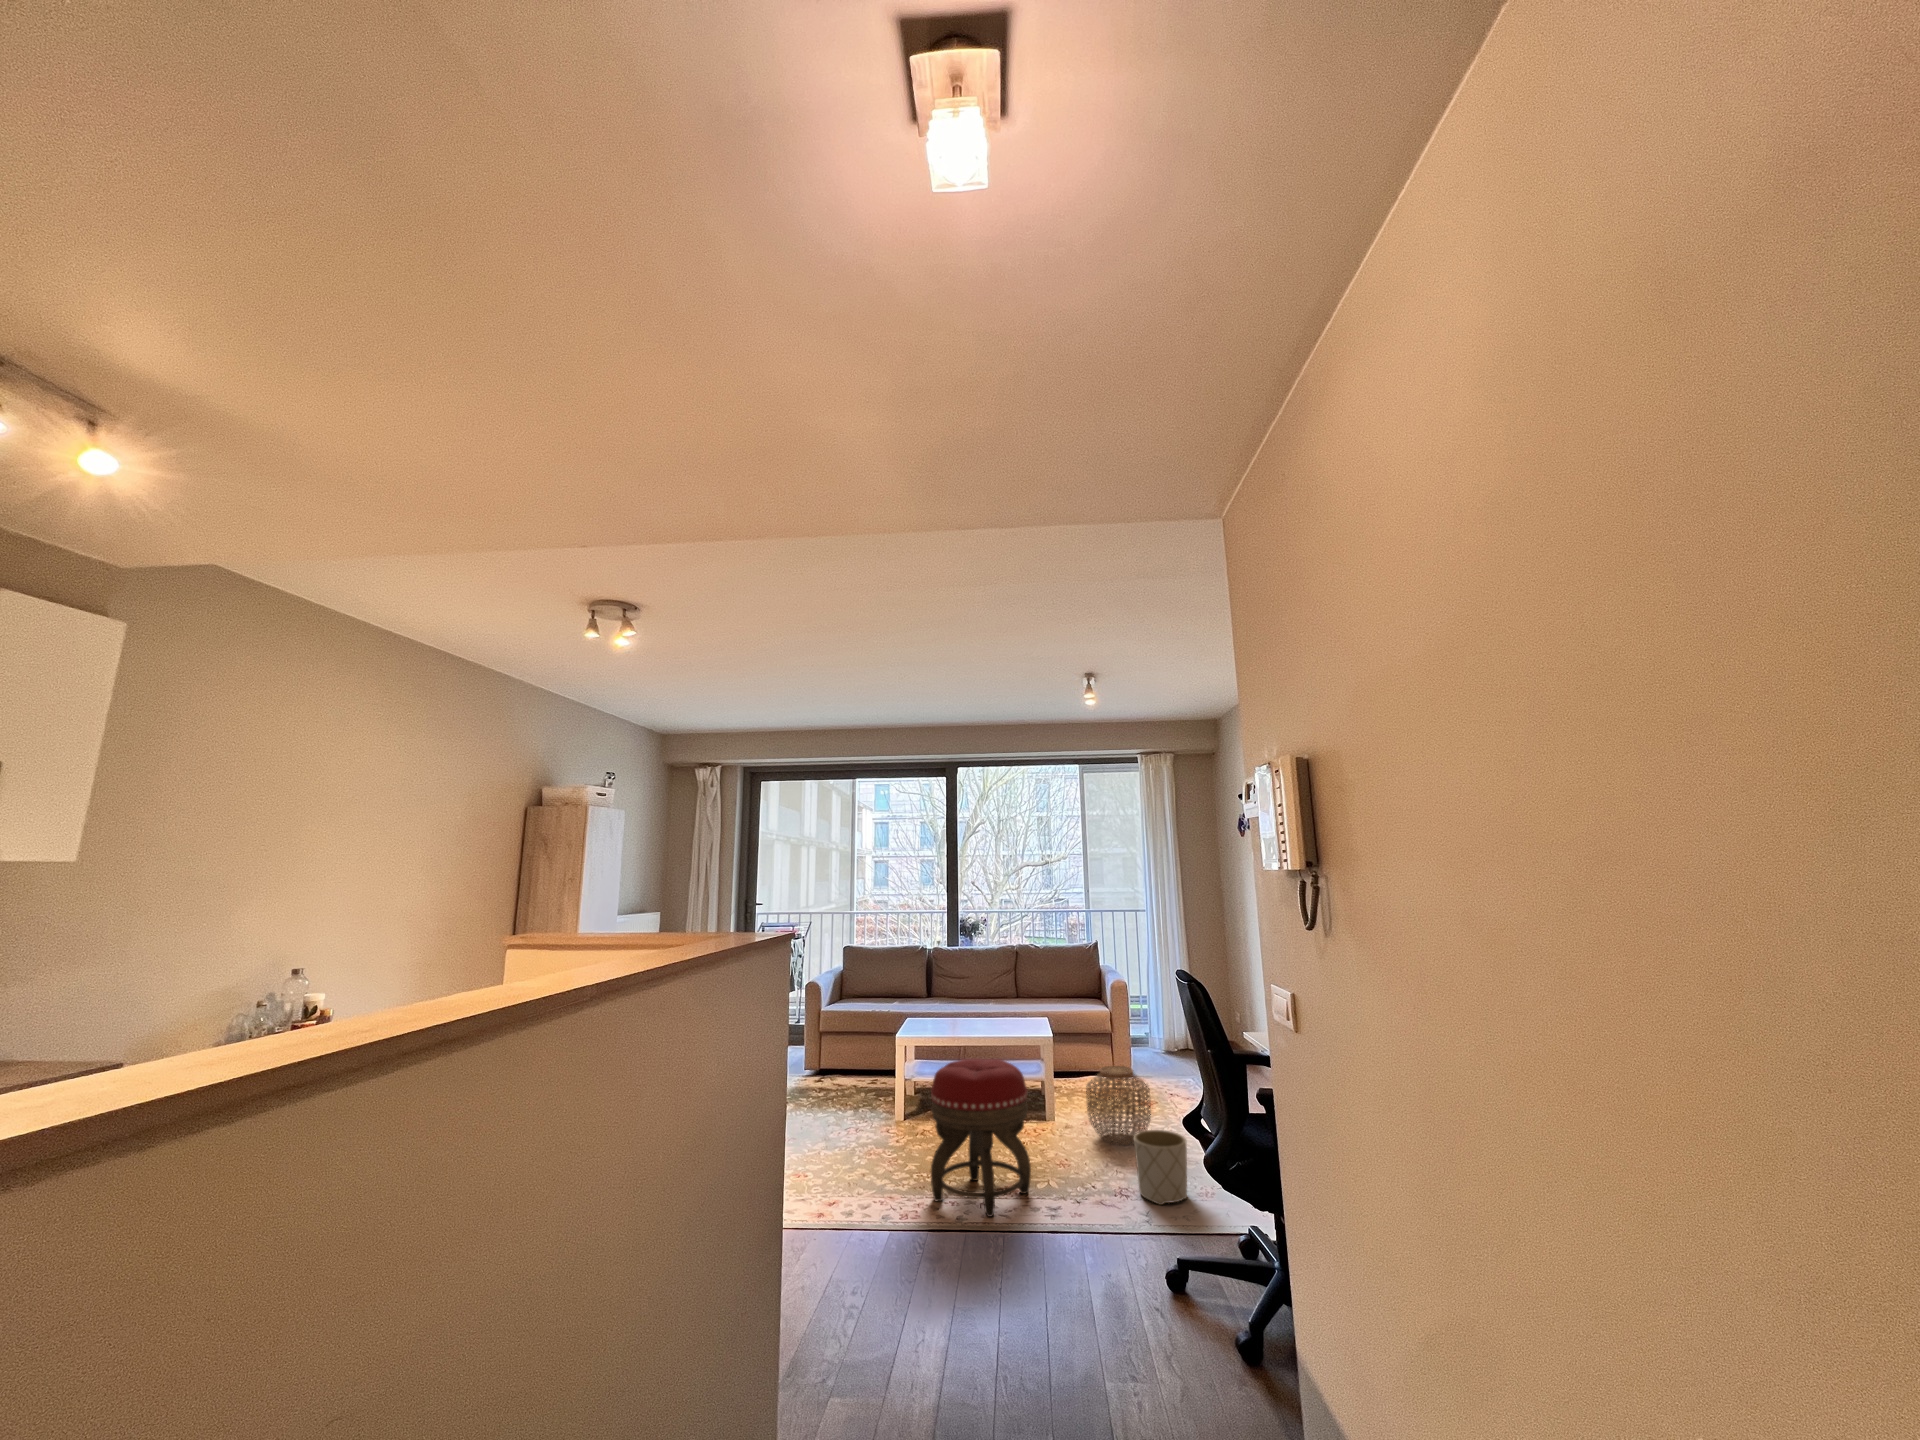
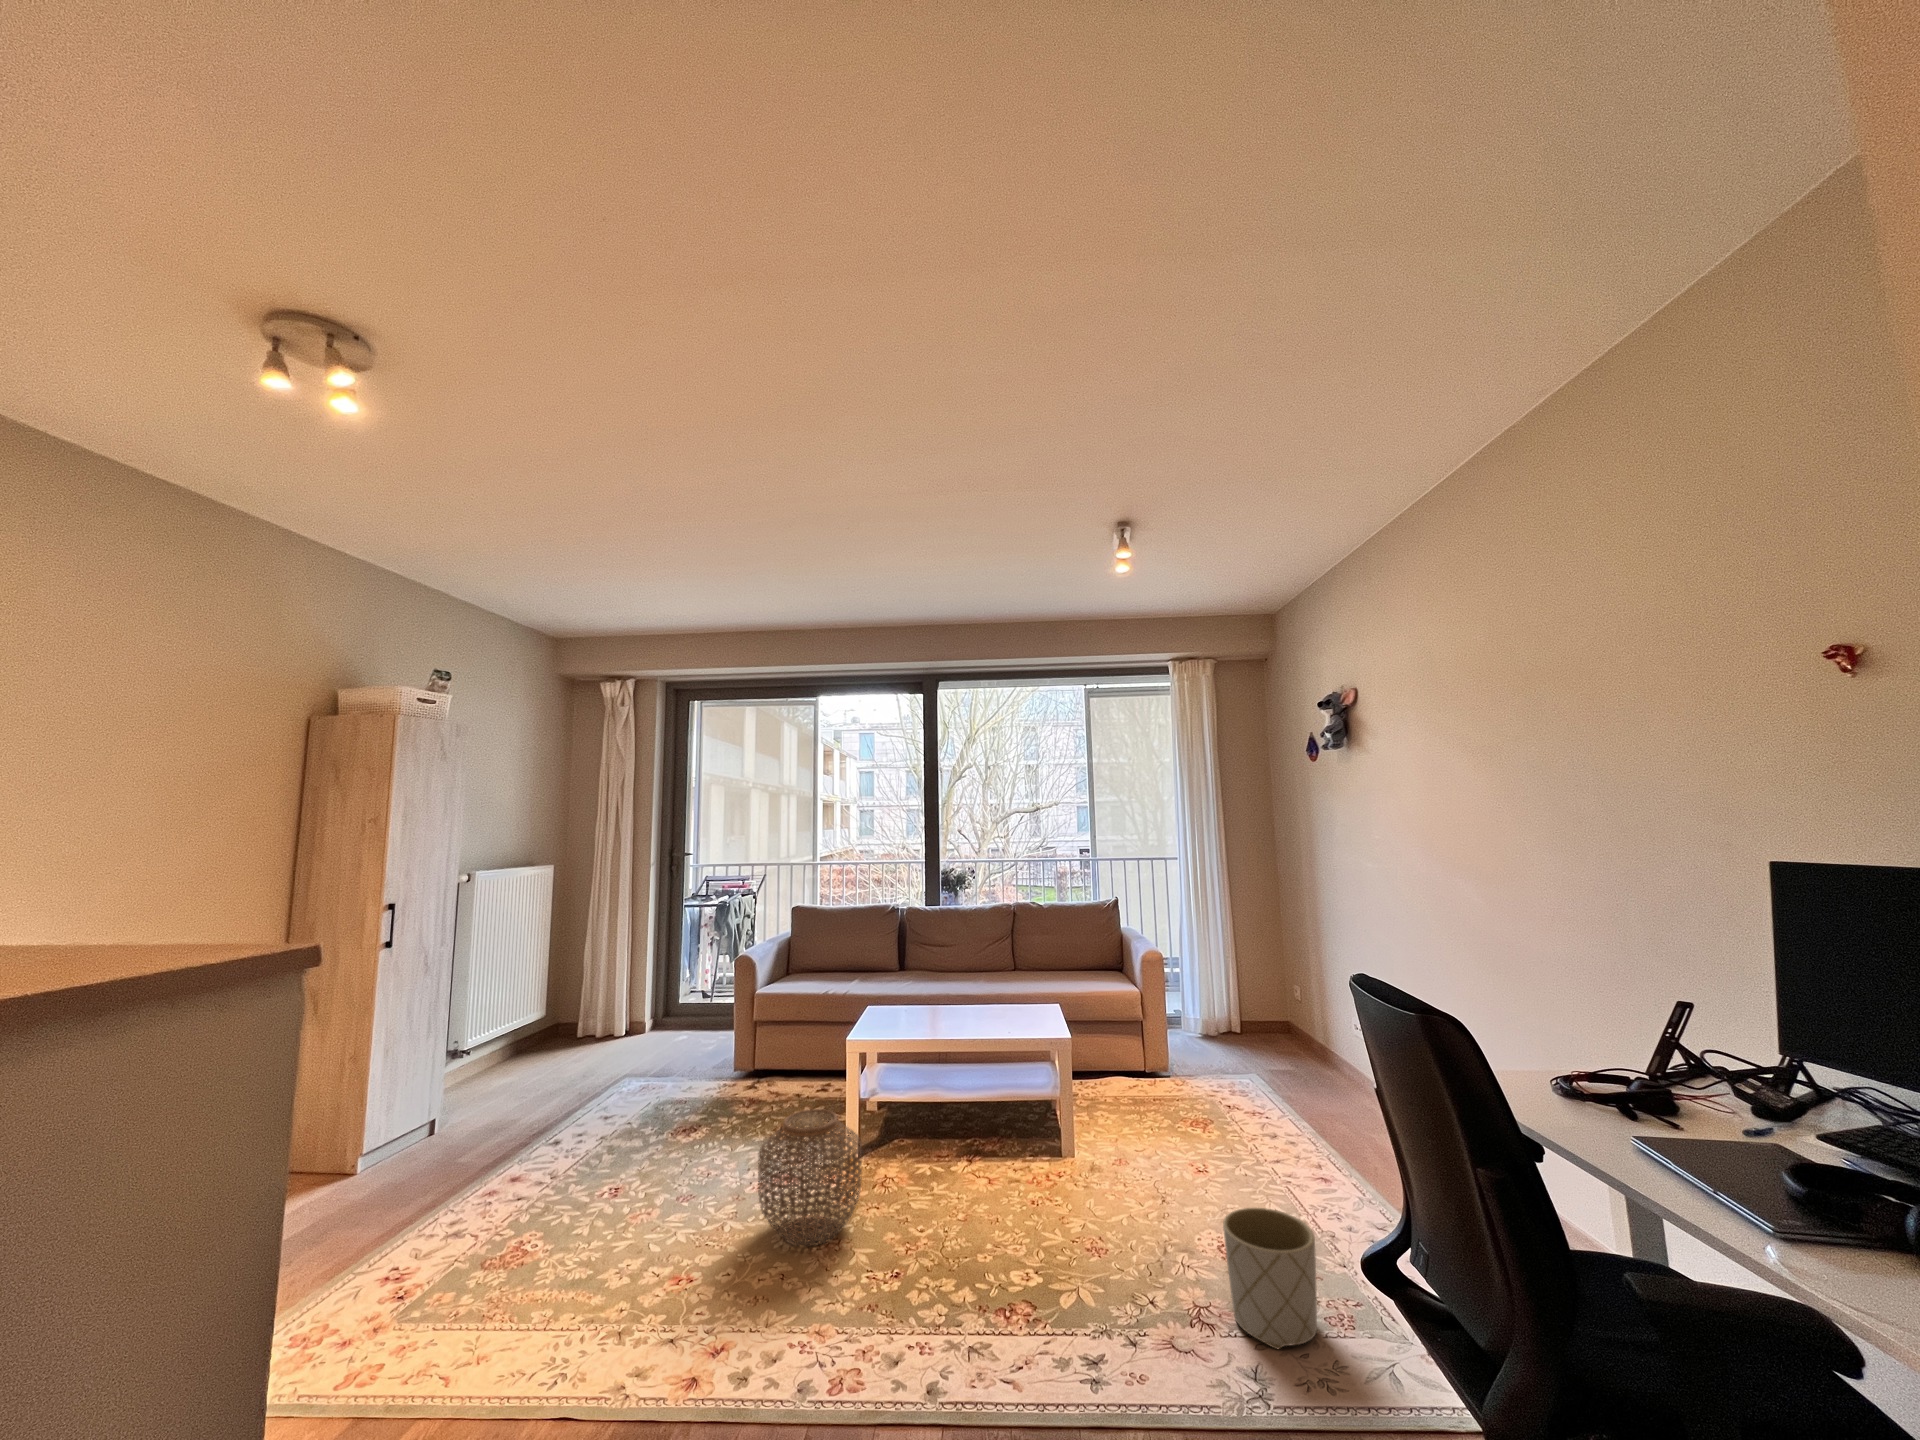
footstool: present [931,1059,1031,1217] -> none [885,1093,1053,1386]
woven basket: present [1086,1066,1151,1145] -> present [758,1109,862,1246]

